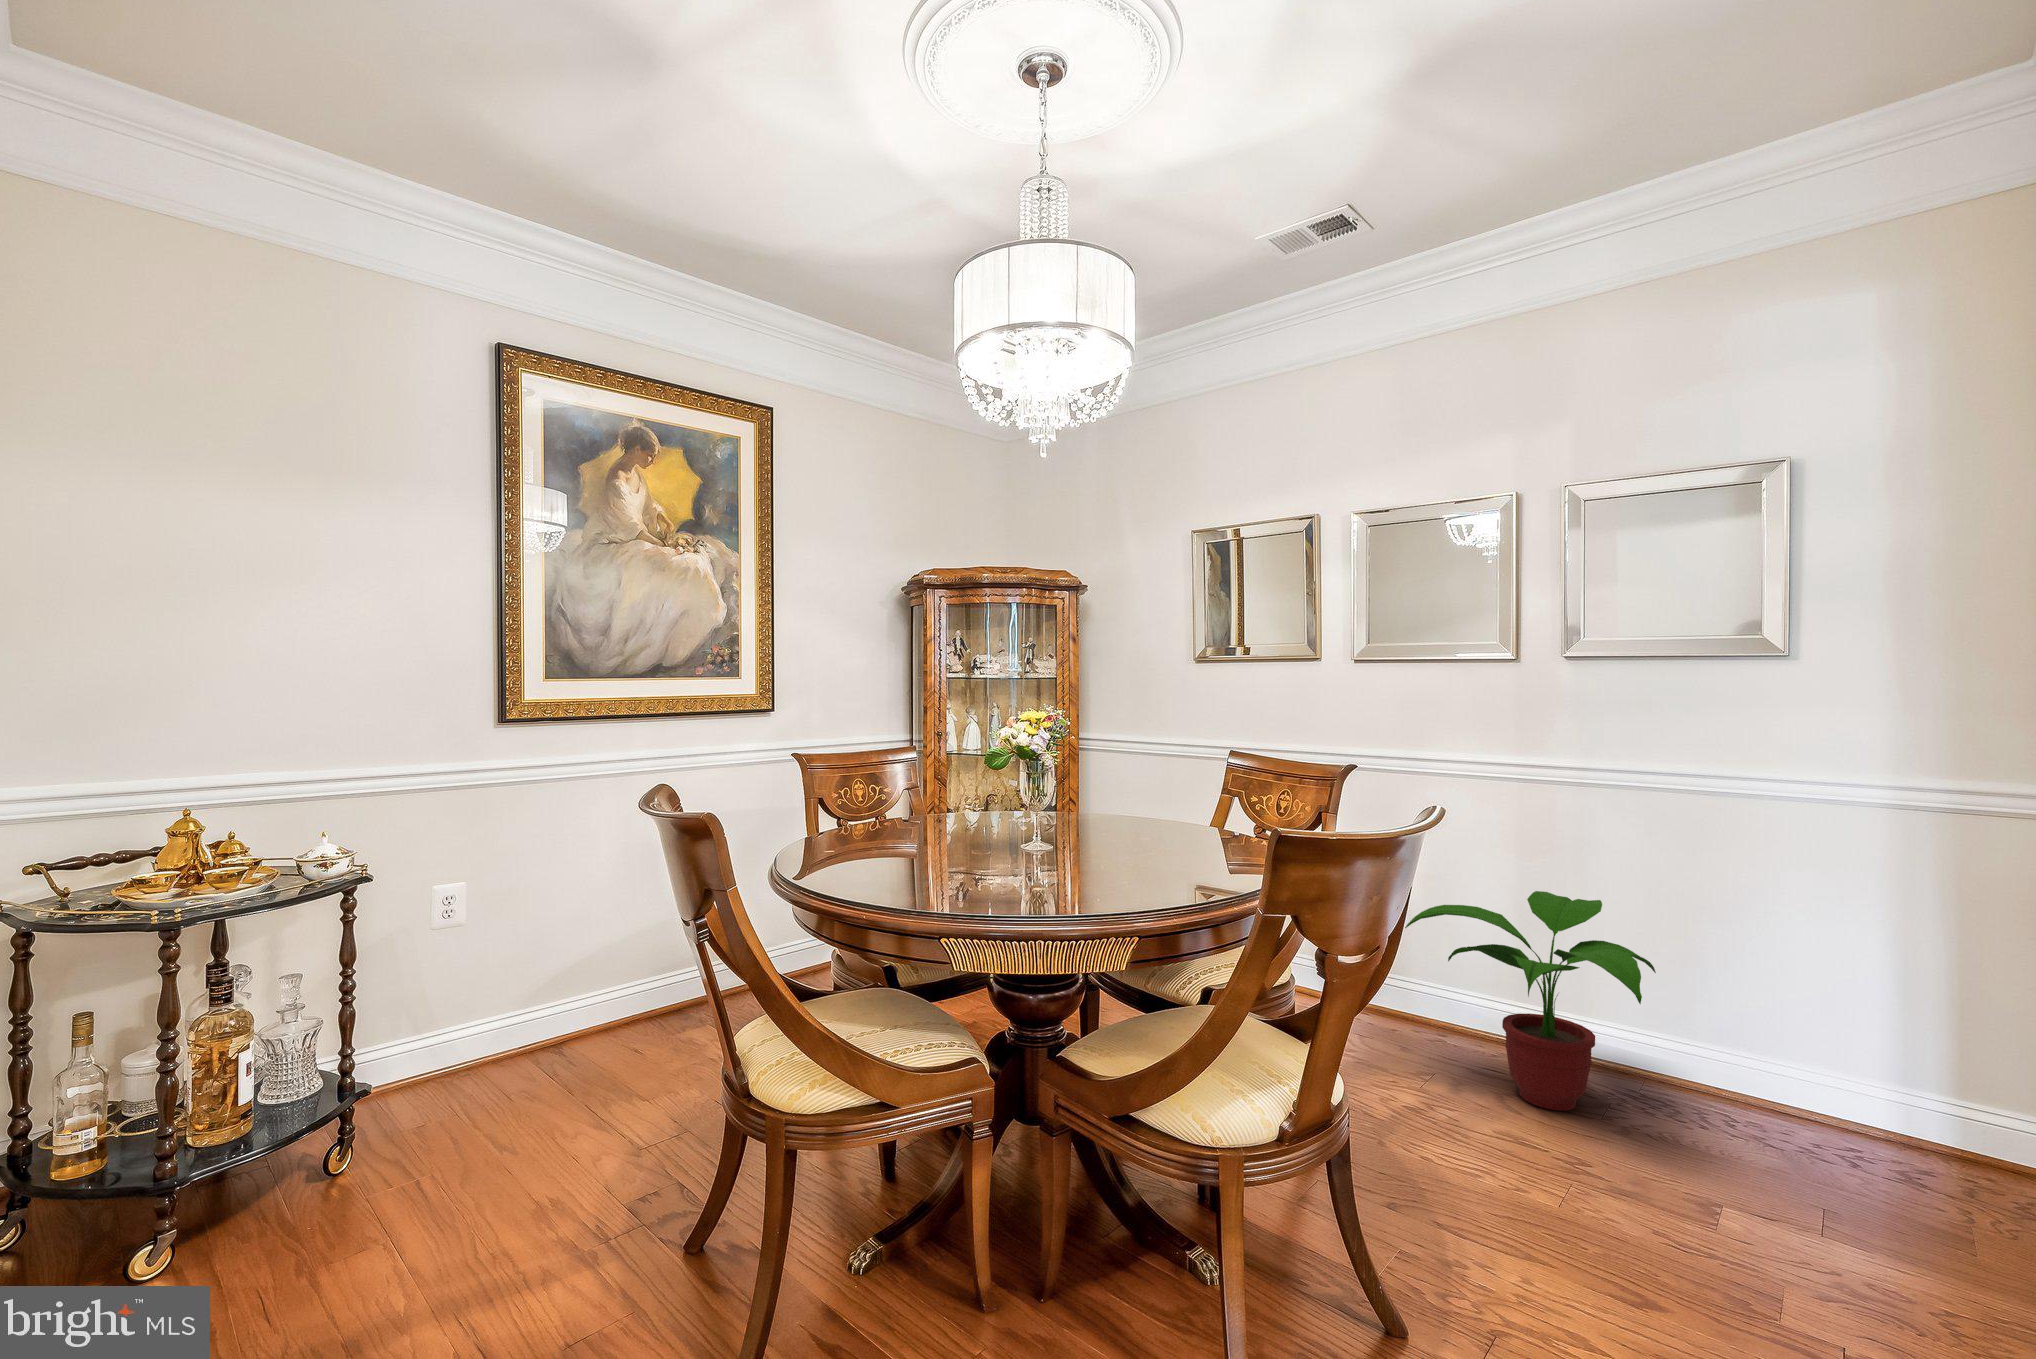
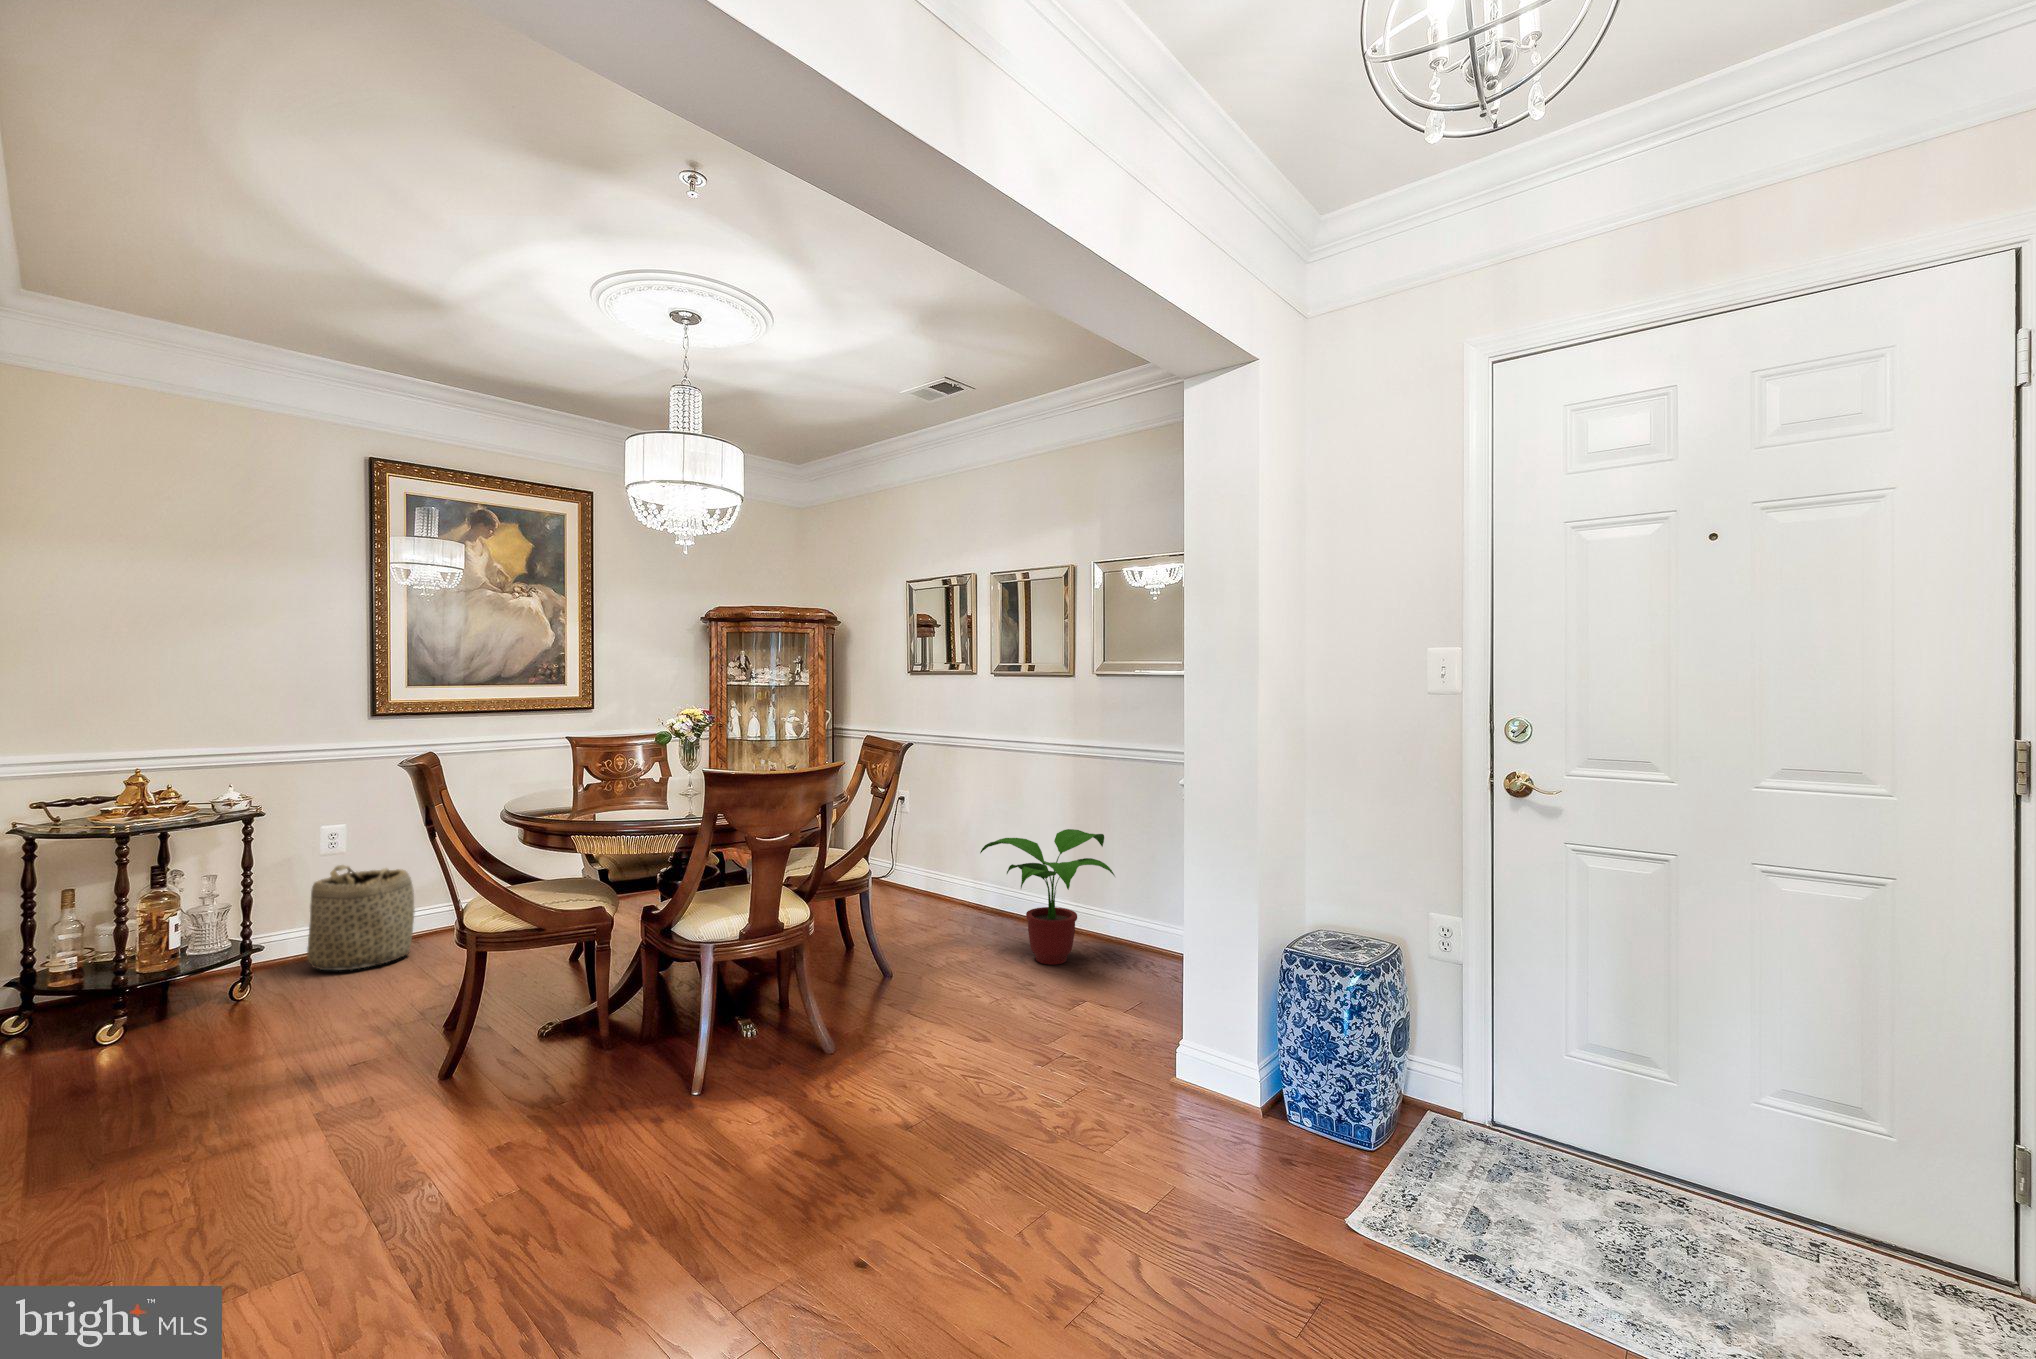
basket: none [428,945,572,1111] -> present [307,865,415,970]

